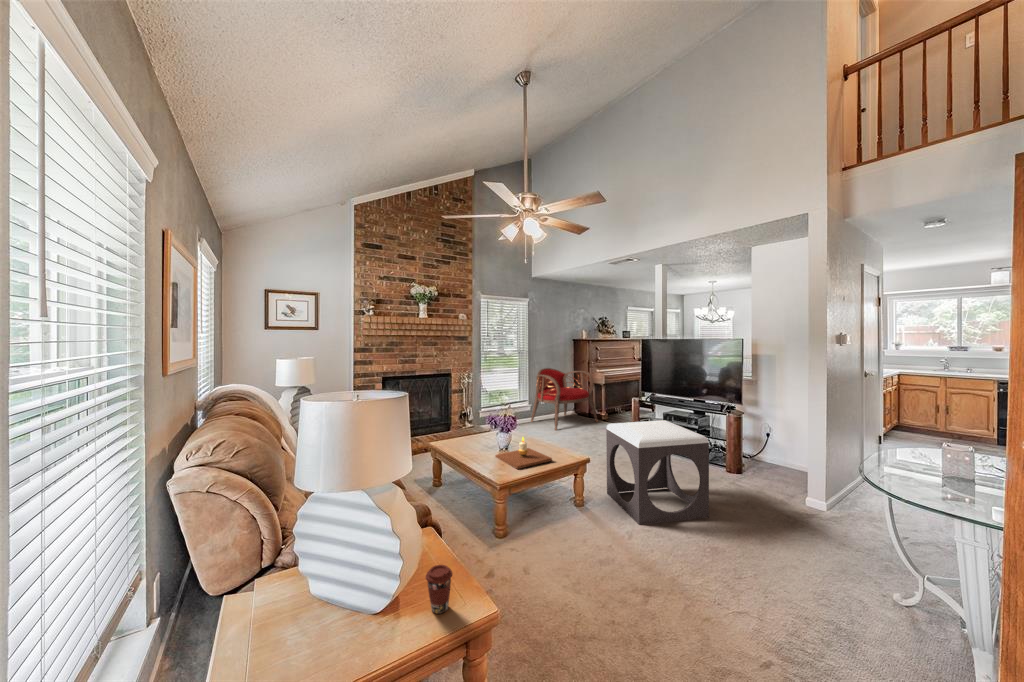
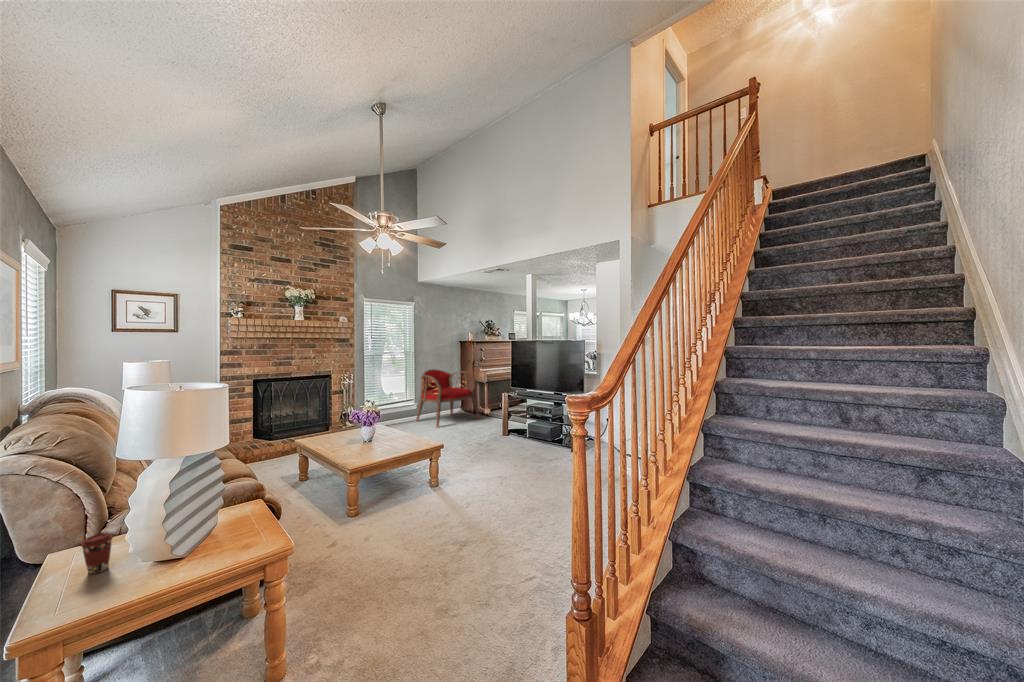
footstool: present [606,420,709,525] -> none [461,409,538,498]
candle: present [496,437,552,469] -> none [355,428,408,457]
coffee cup: present [426,565,452,614] -> present [81,533,113,574]

